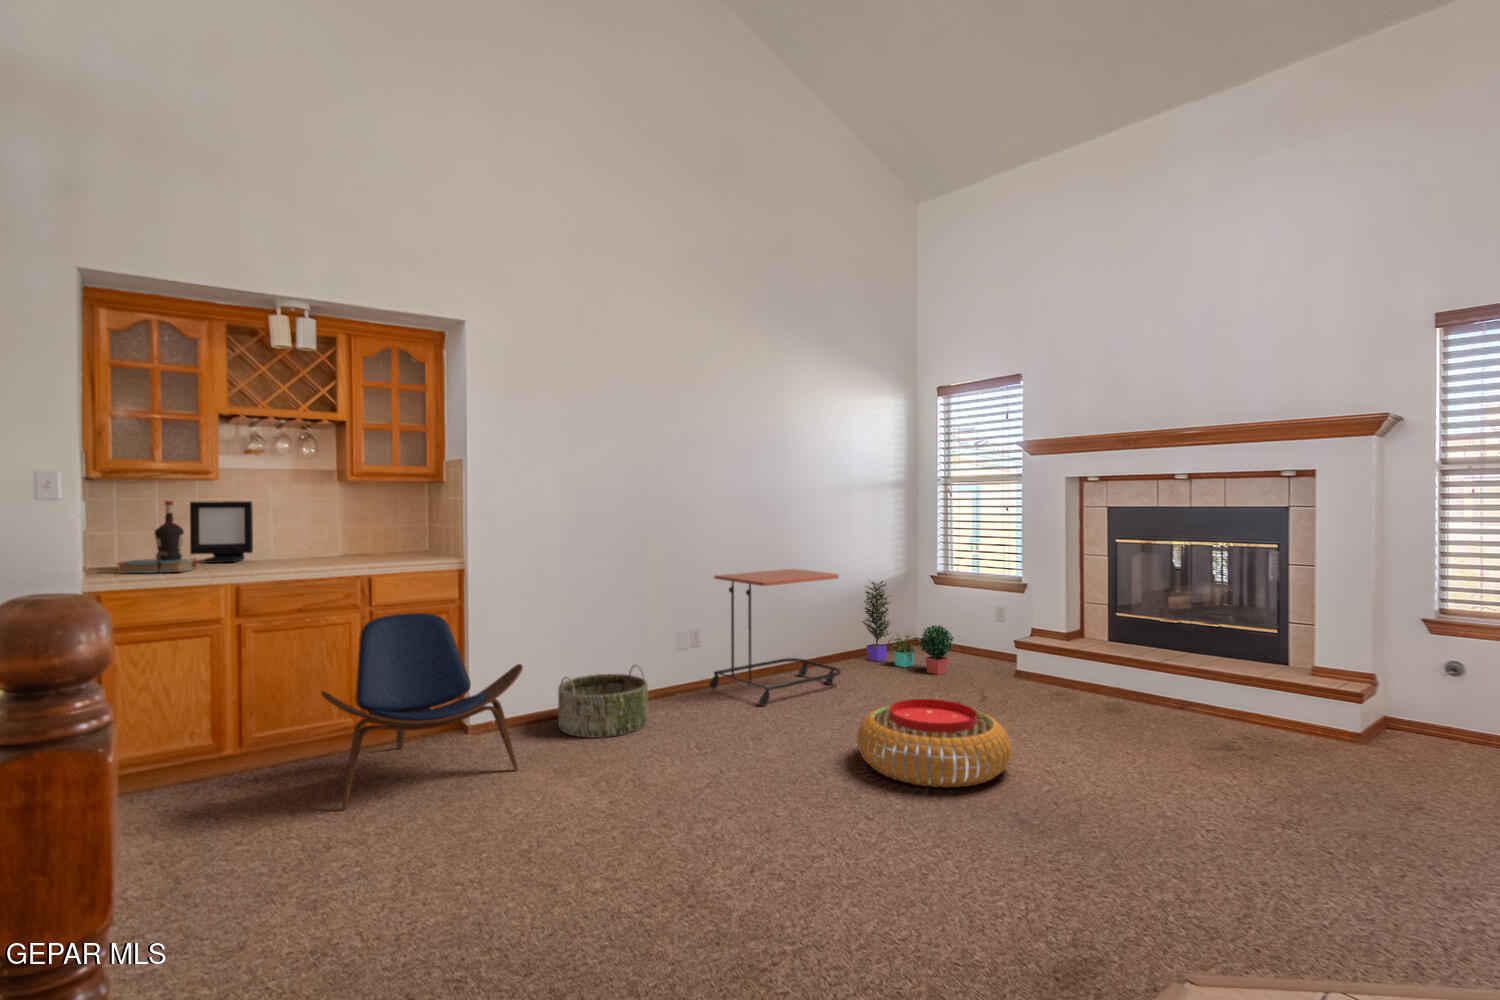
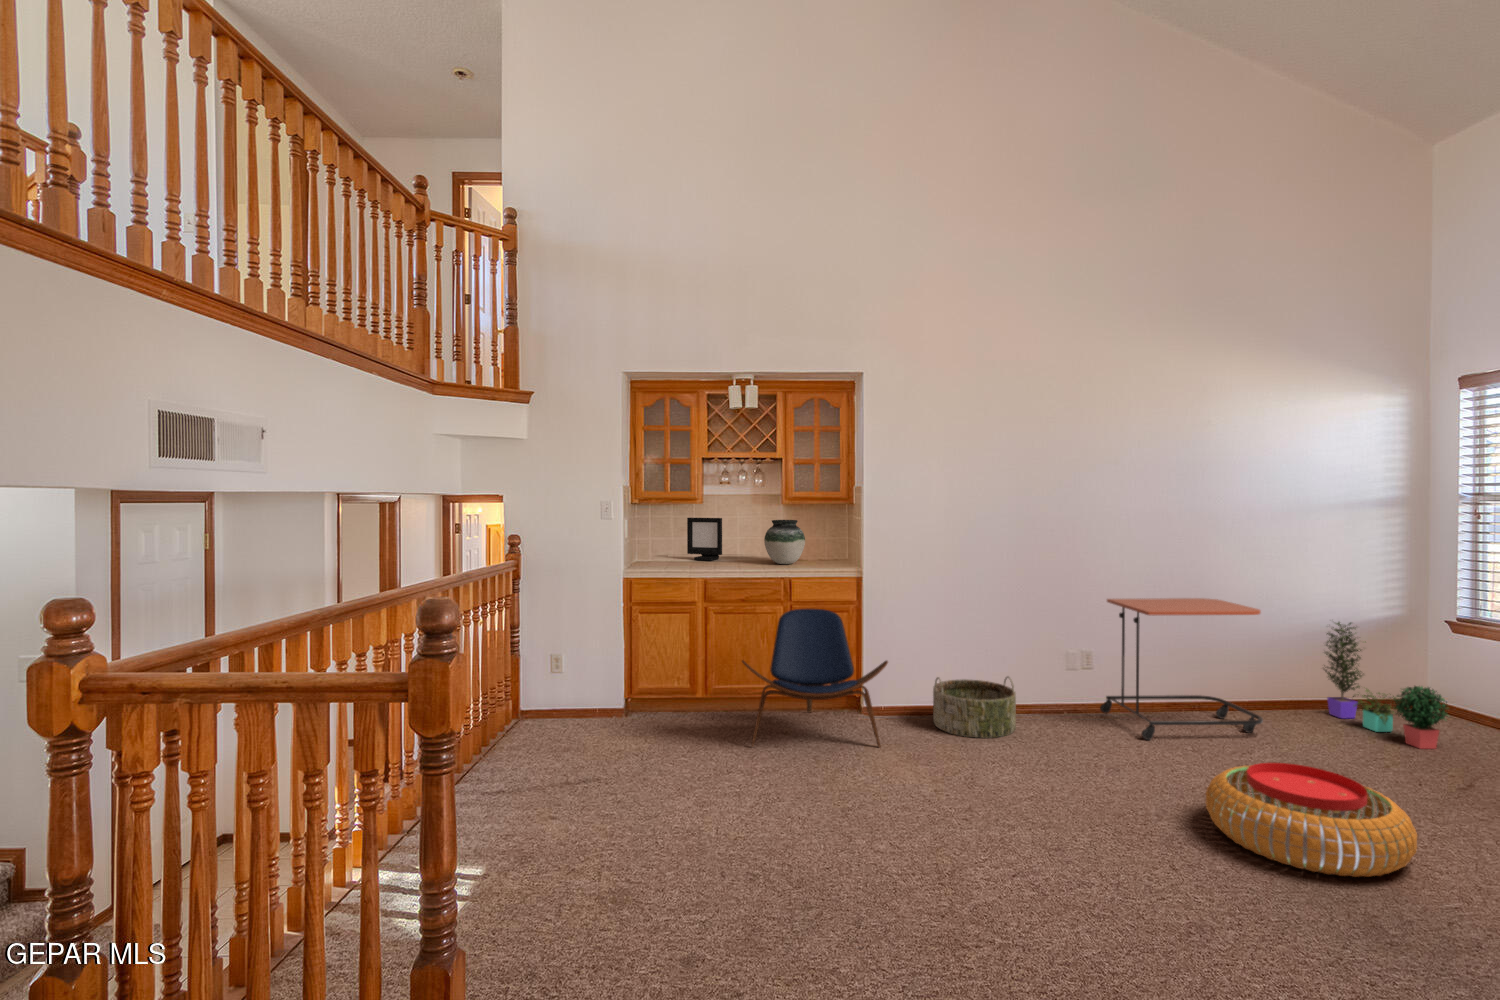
bottle: present [118,501,197,573] -> none [644,518,688,566]
vase: none [323,503,383,560] -> present [764,520,805,564]

